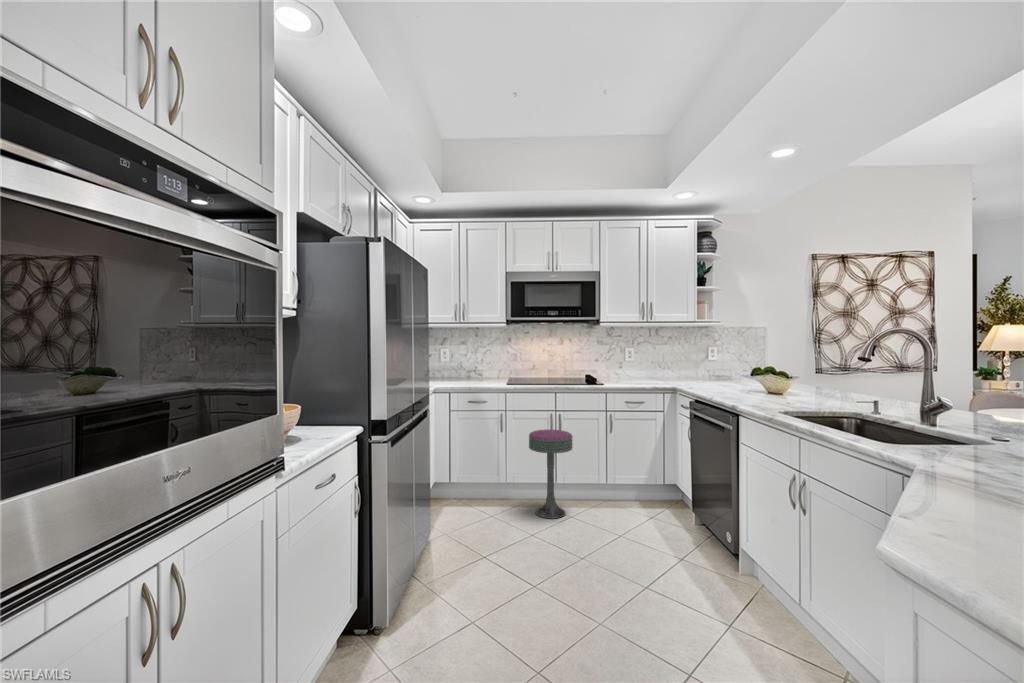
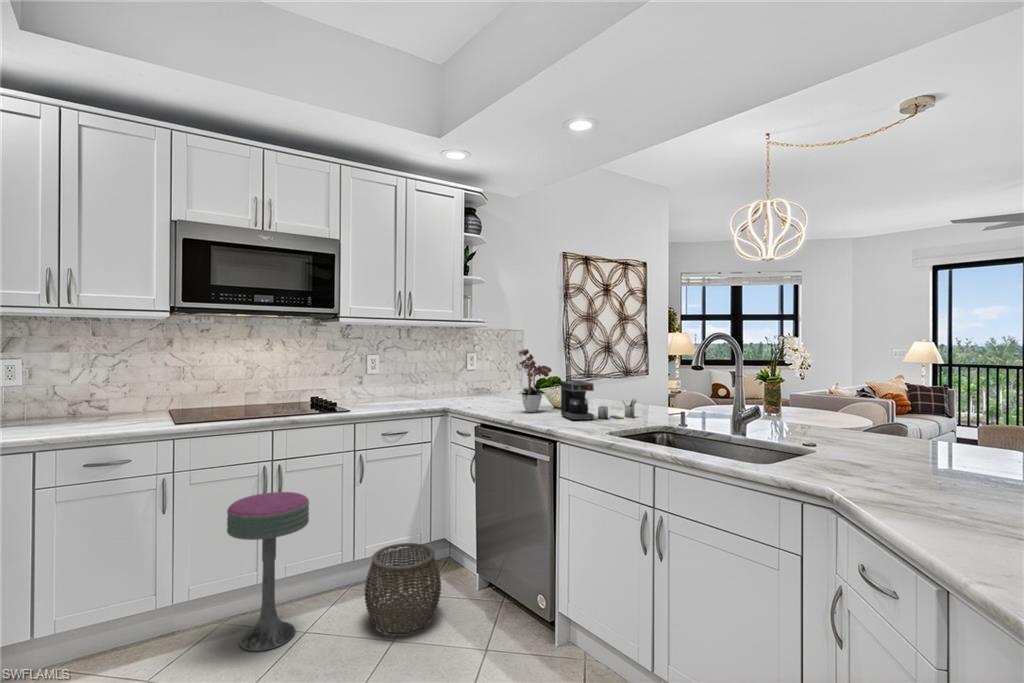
flower arrangement: none [722,341,761,394] -> present [516,349,552,412]
coffee maker: none [759,369,833,403] -> present [561,381,636,420]
woven basket: none [604,476,657,533] -> present [365,543,441,634]

